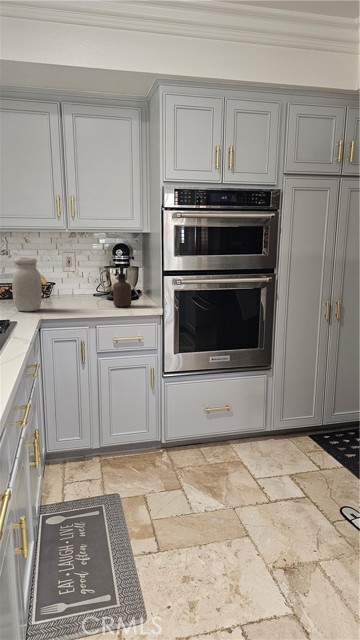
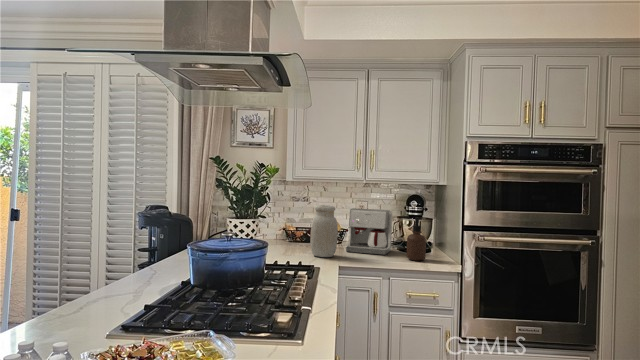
coffee maker: none [51,260,100,305] -> present [346,208,392,255]

